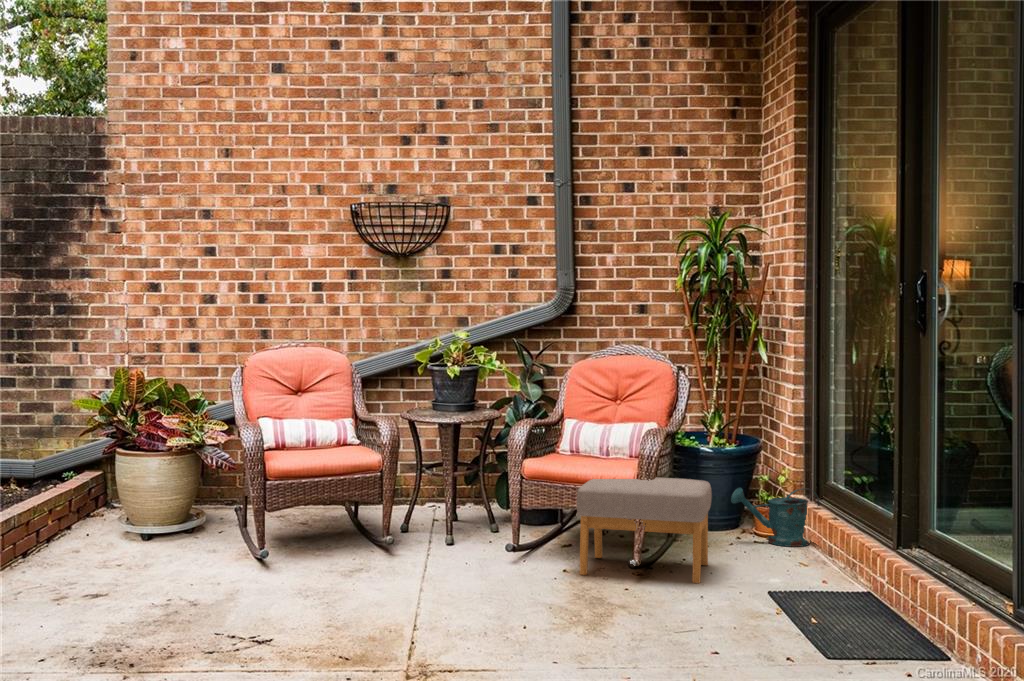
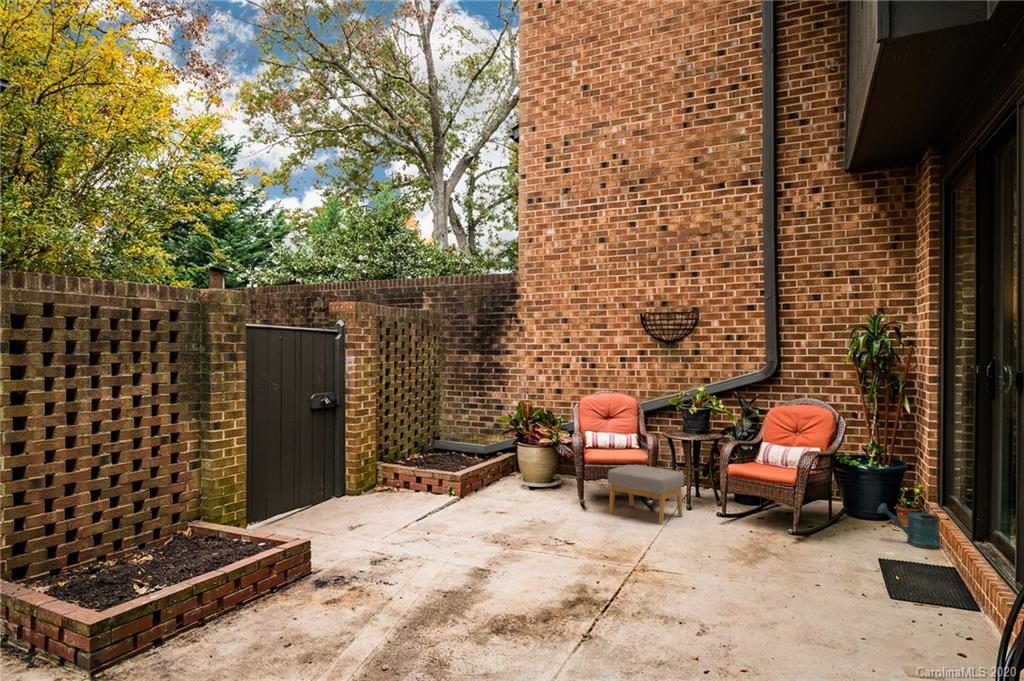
footstool: present [577,478,712,583] -> present [608,464,684,525]

